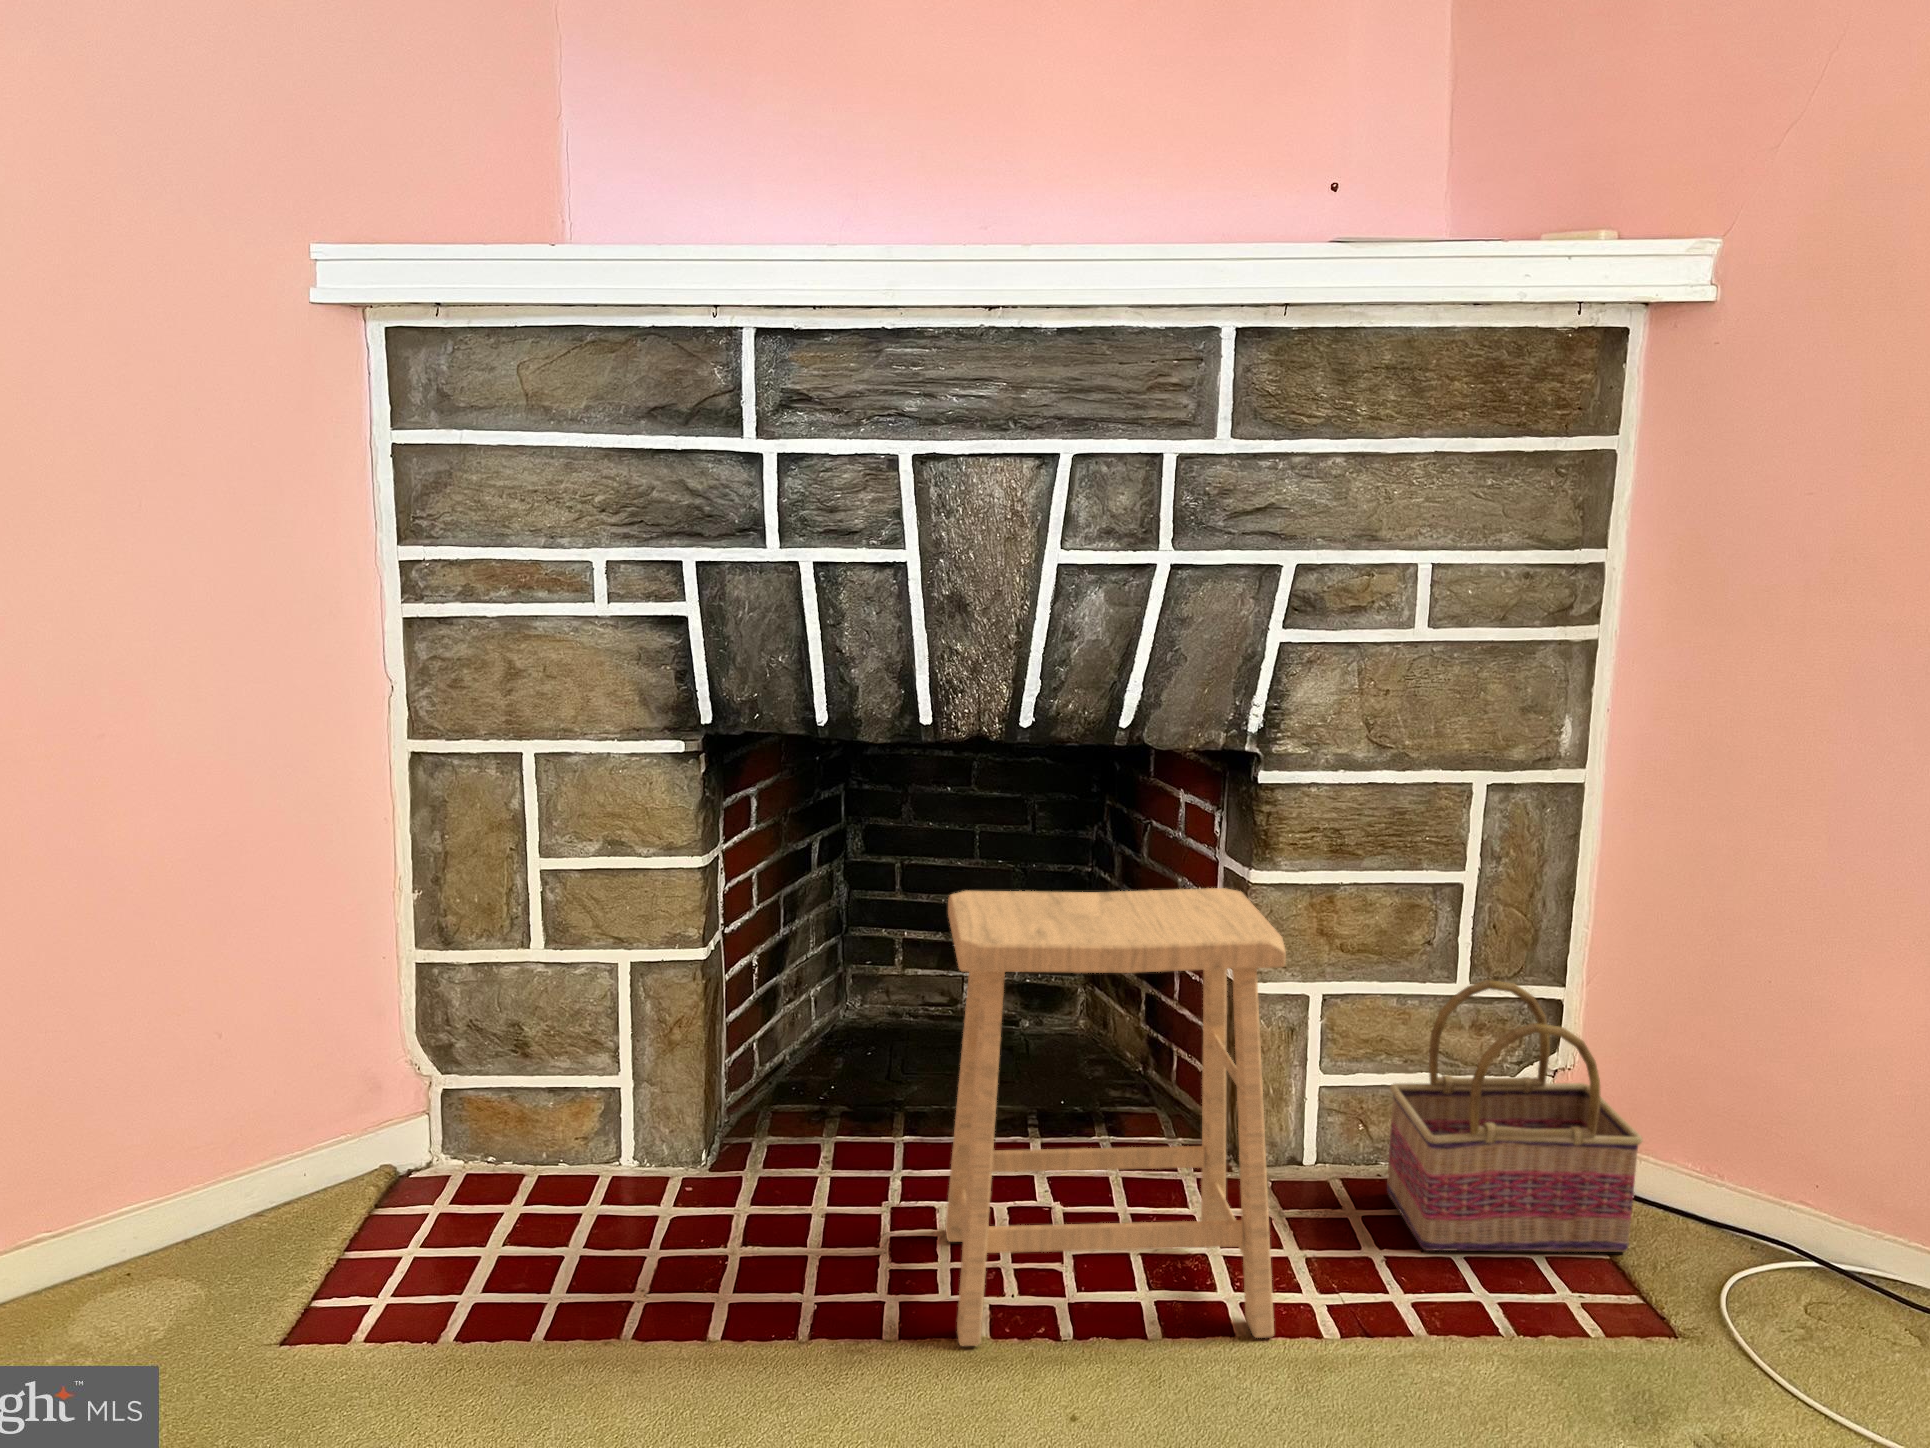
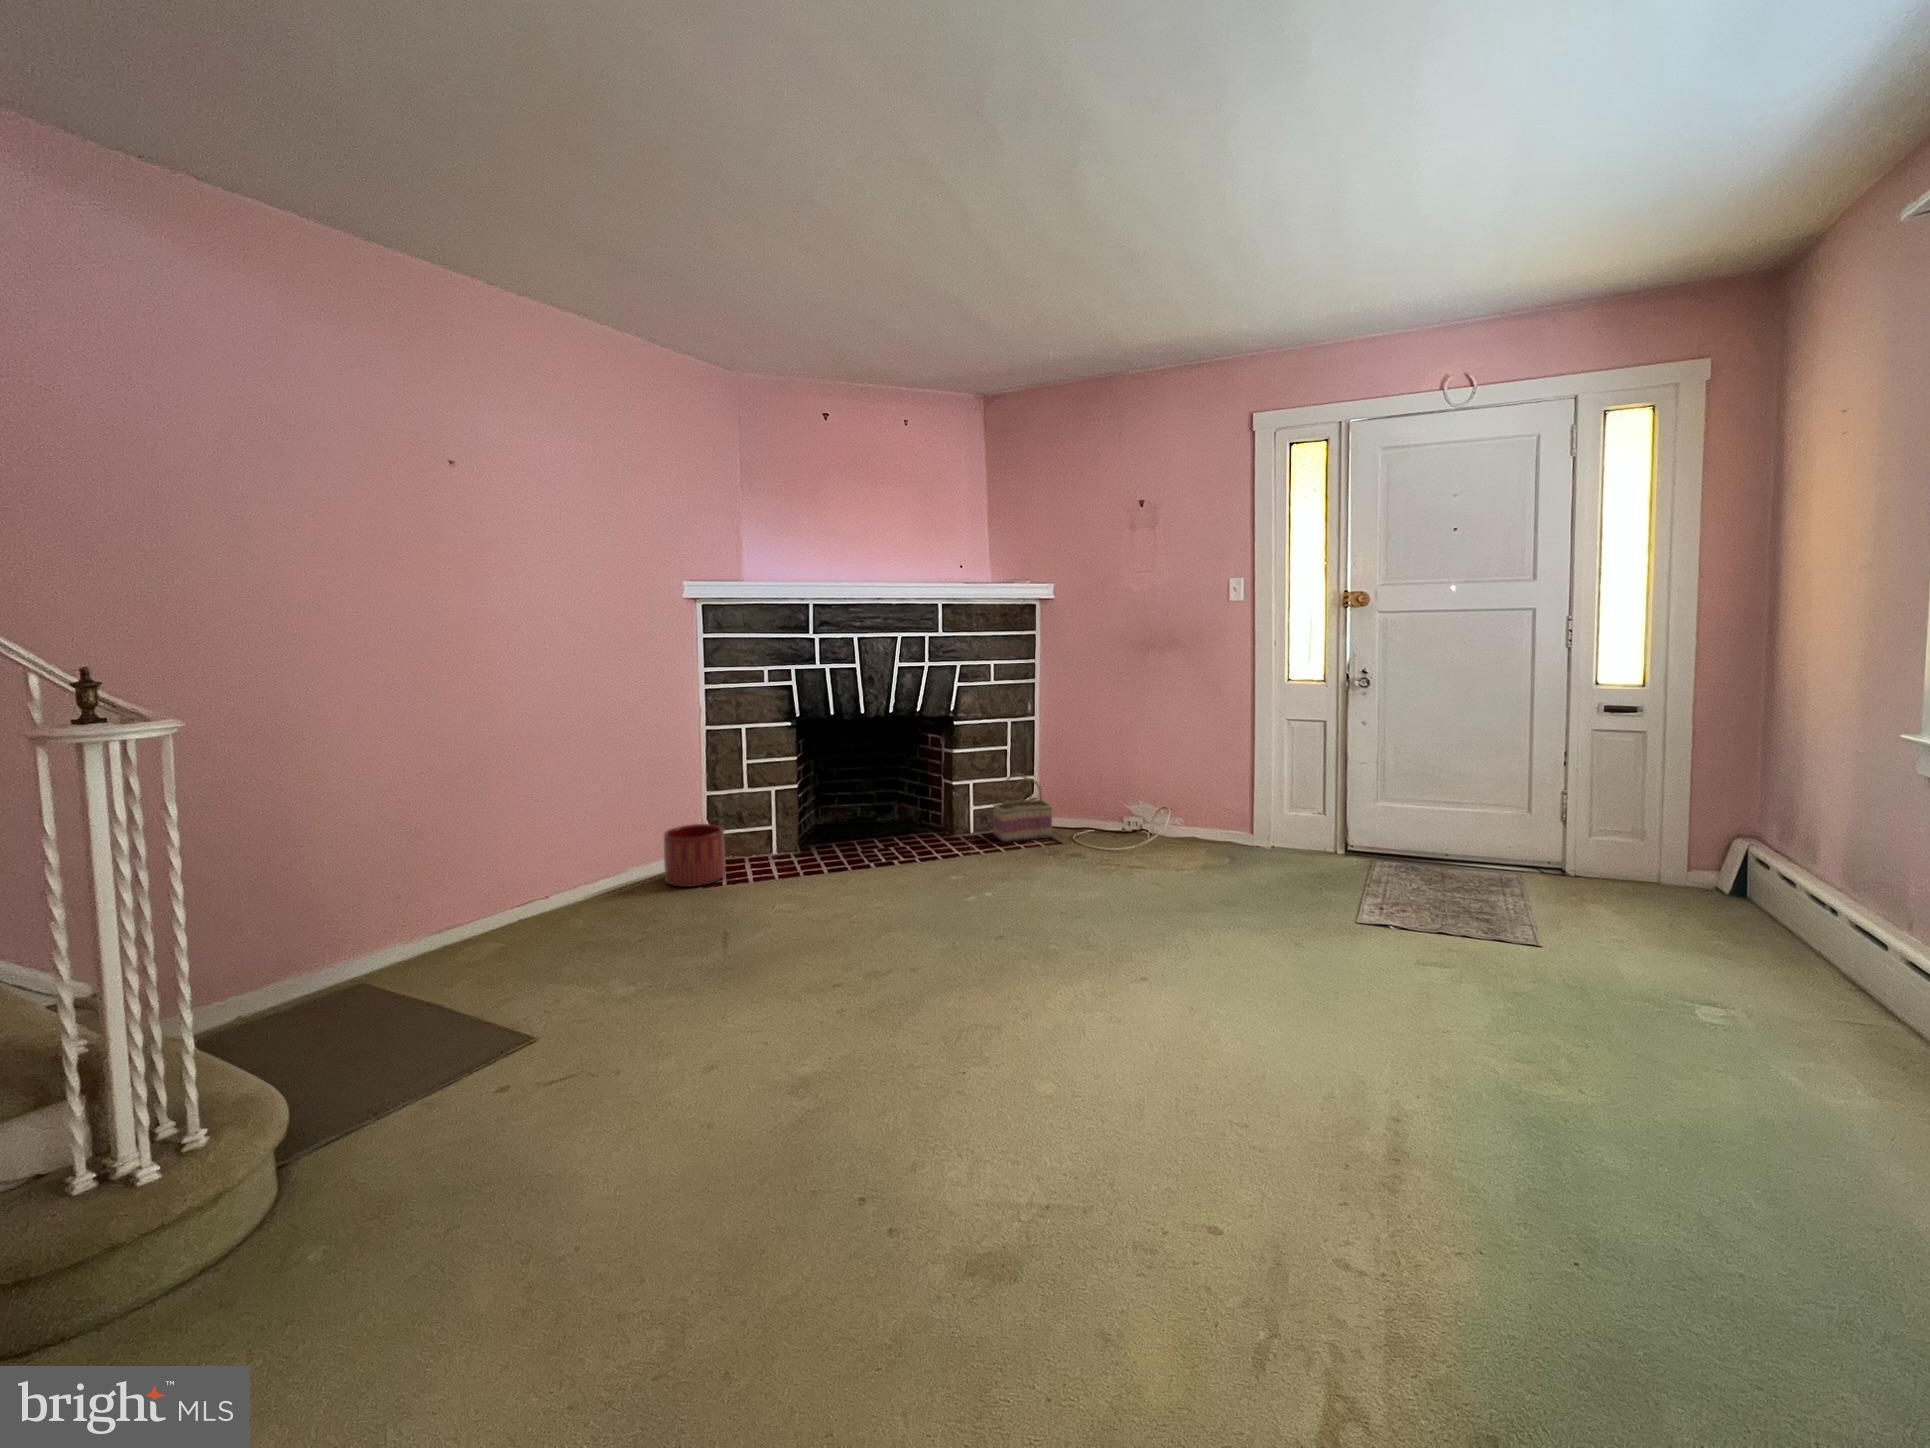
footstool: present [946,888,1286,1346] -> none [877,750,968,867]
planter: none [192,1067,413,1317] -> present [663,824,725,887]

